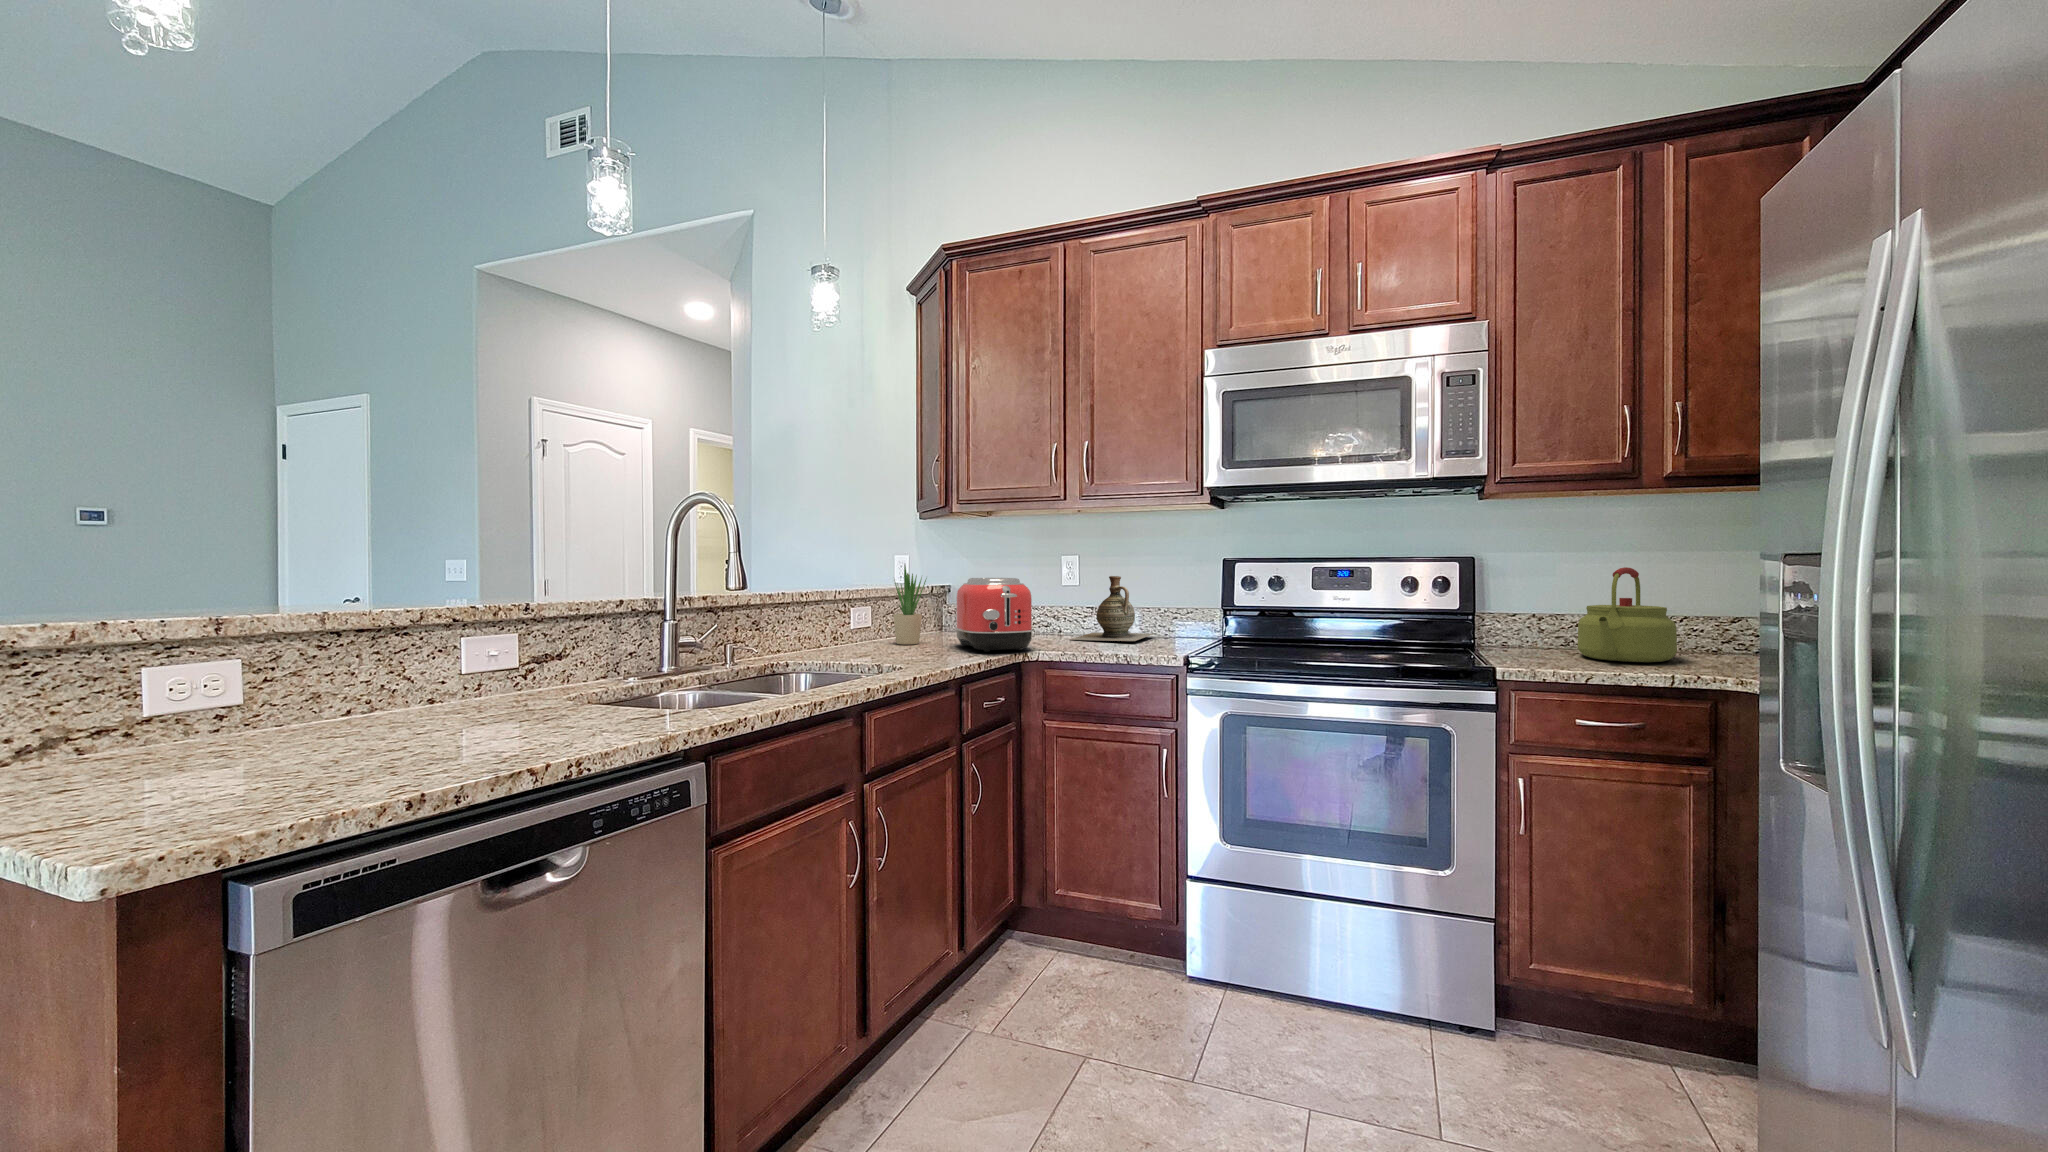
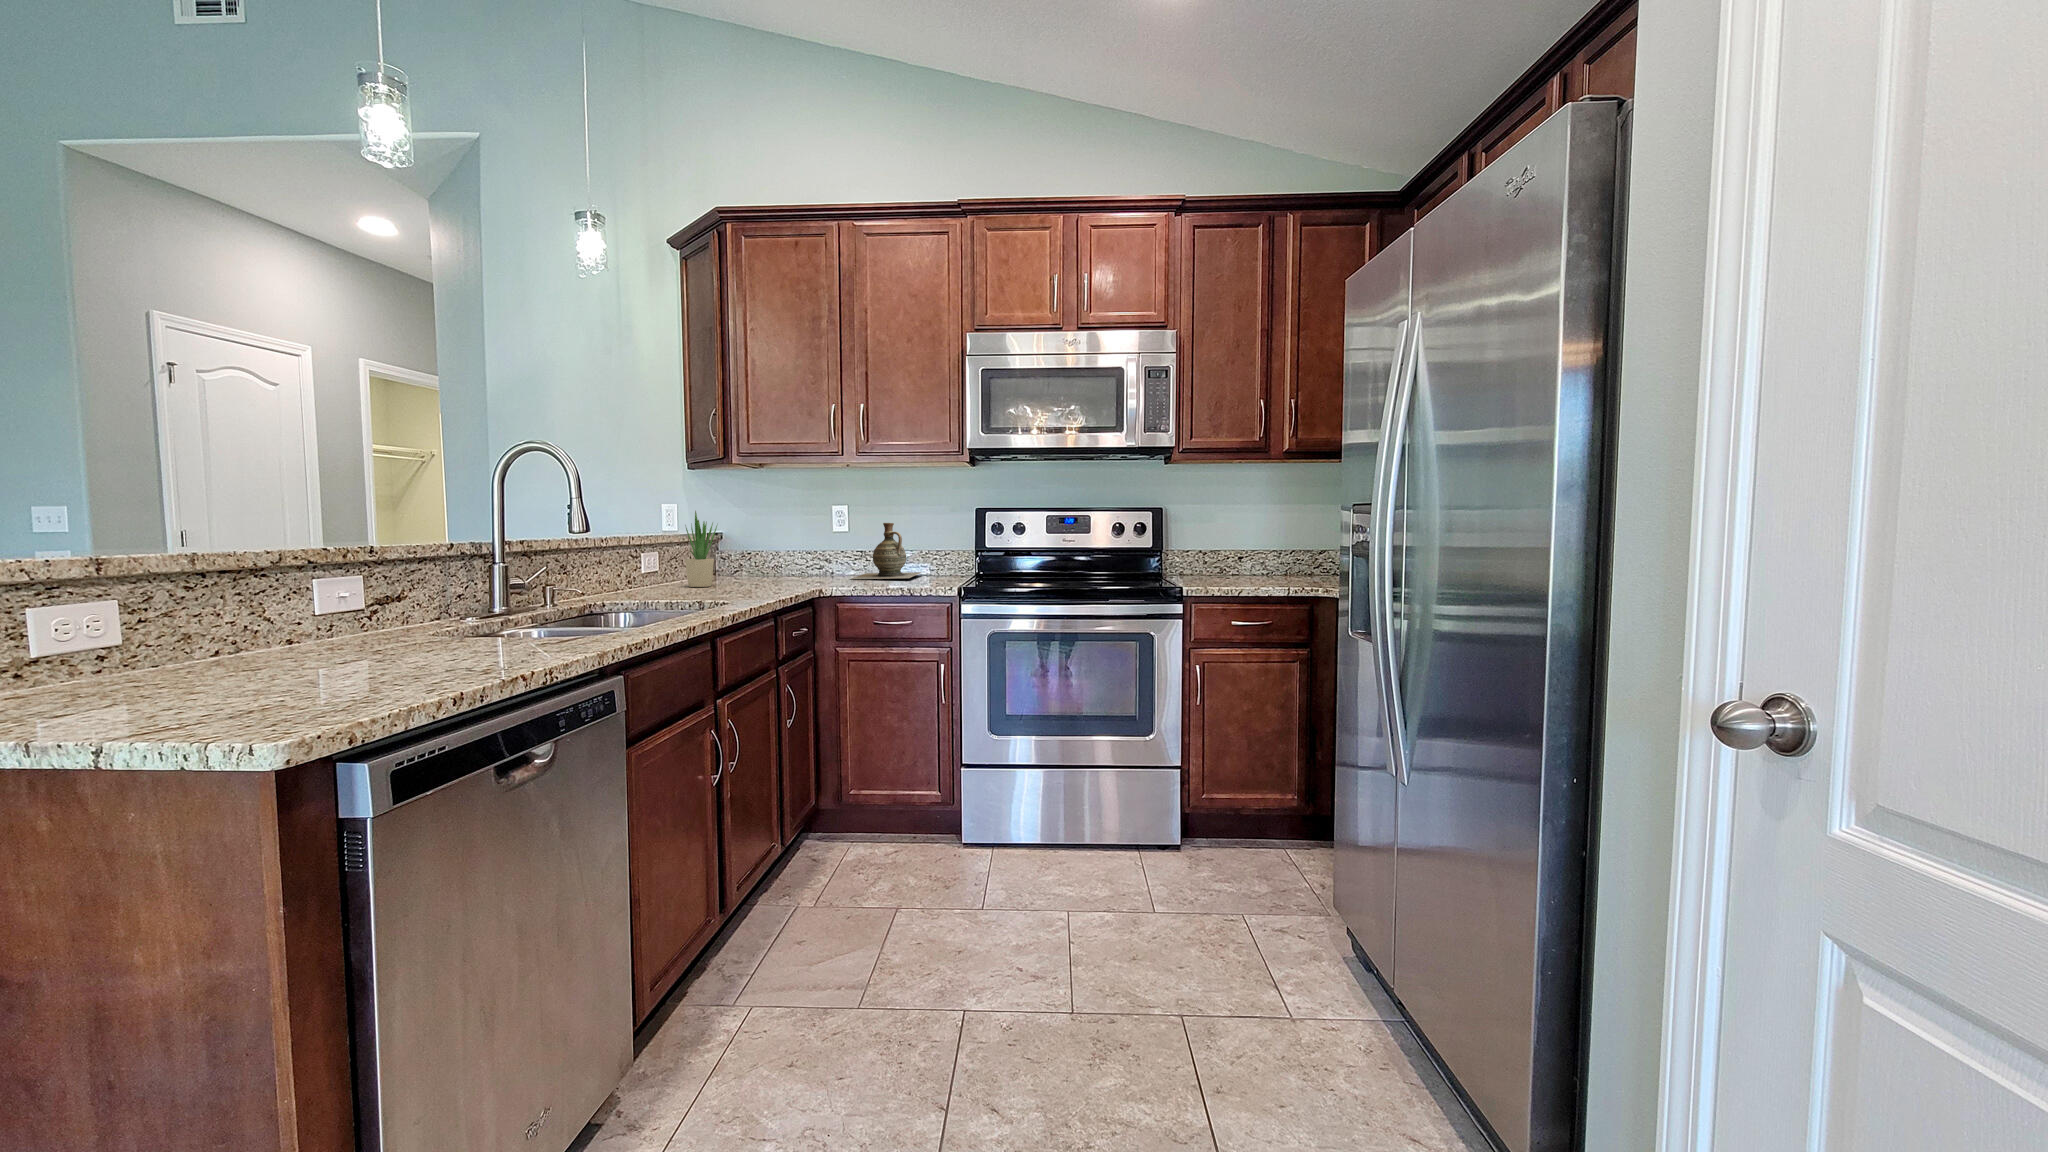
kettle: present [1578,567,1677,662] -> none [1228,515,1284,579]
toaster: present [955,578,1033,652] -> none [749,524,825,590]

